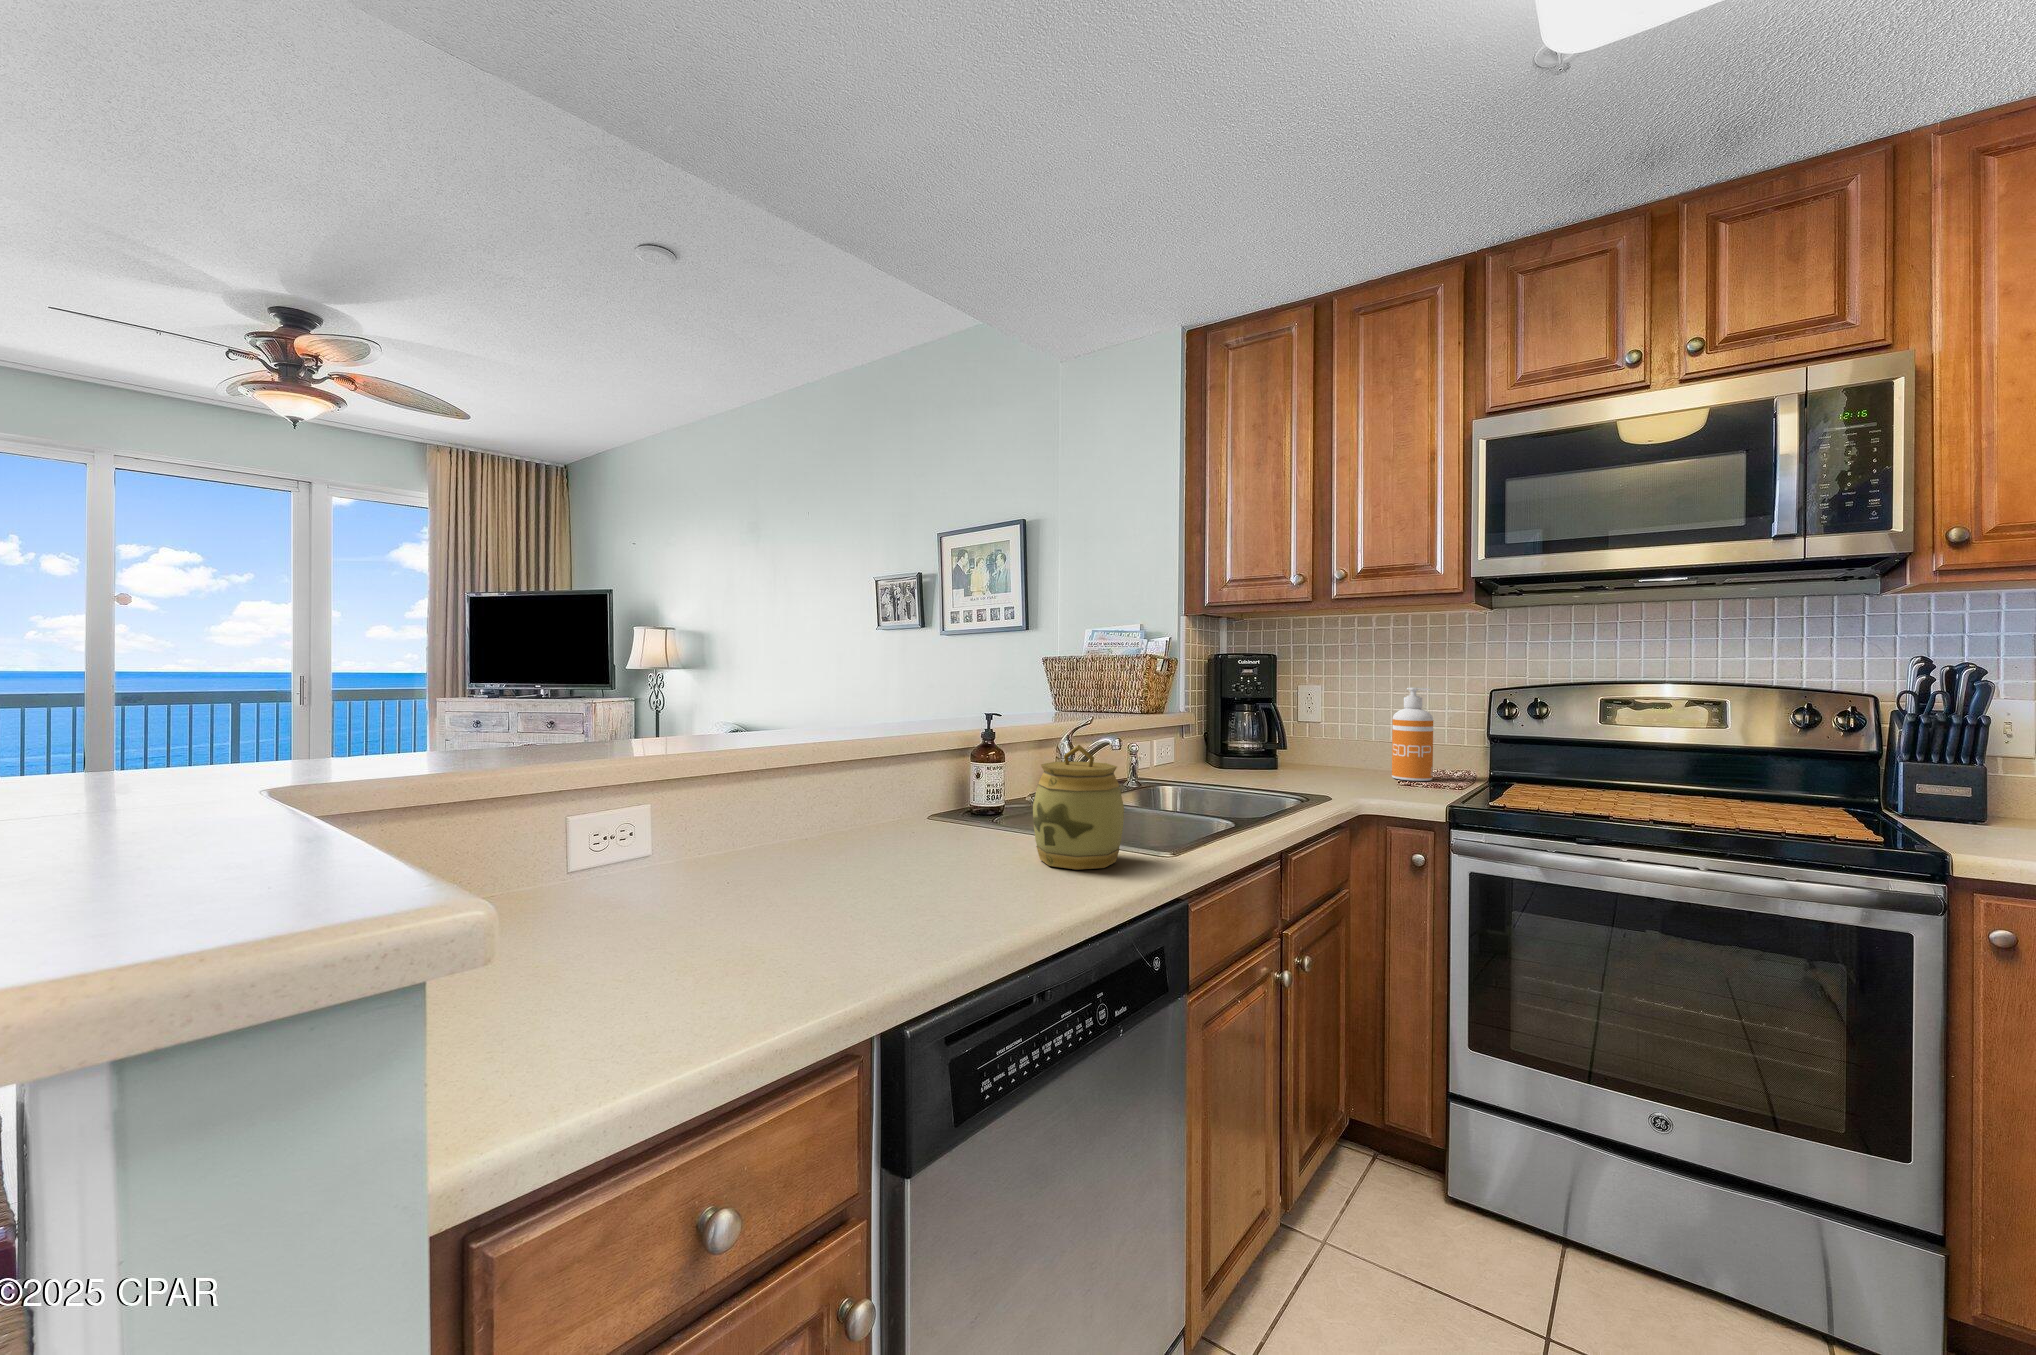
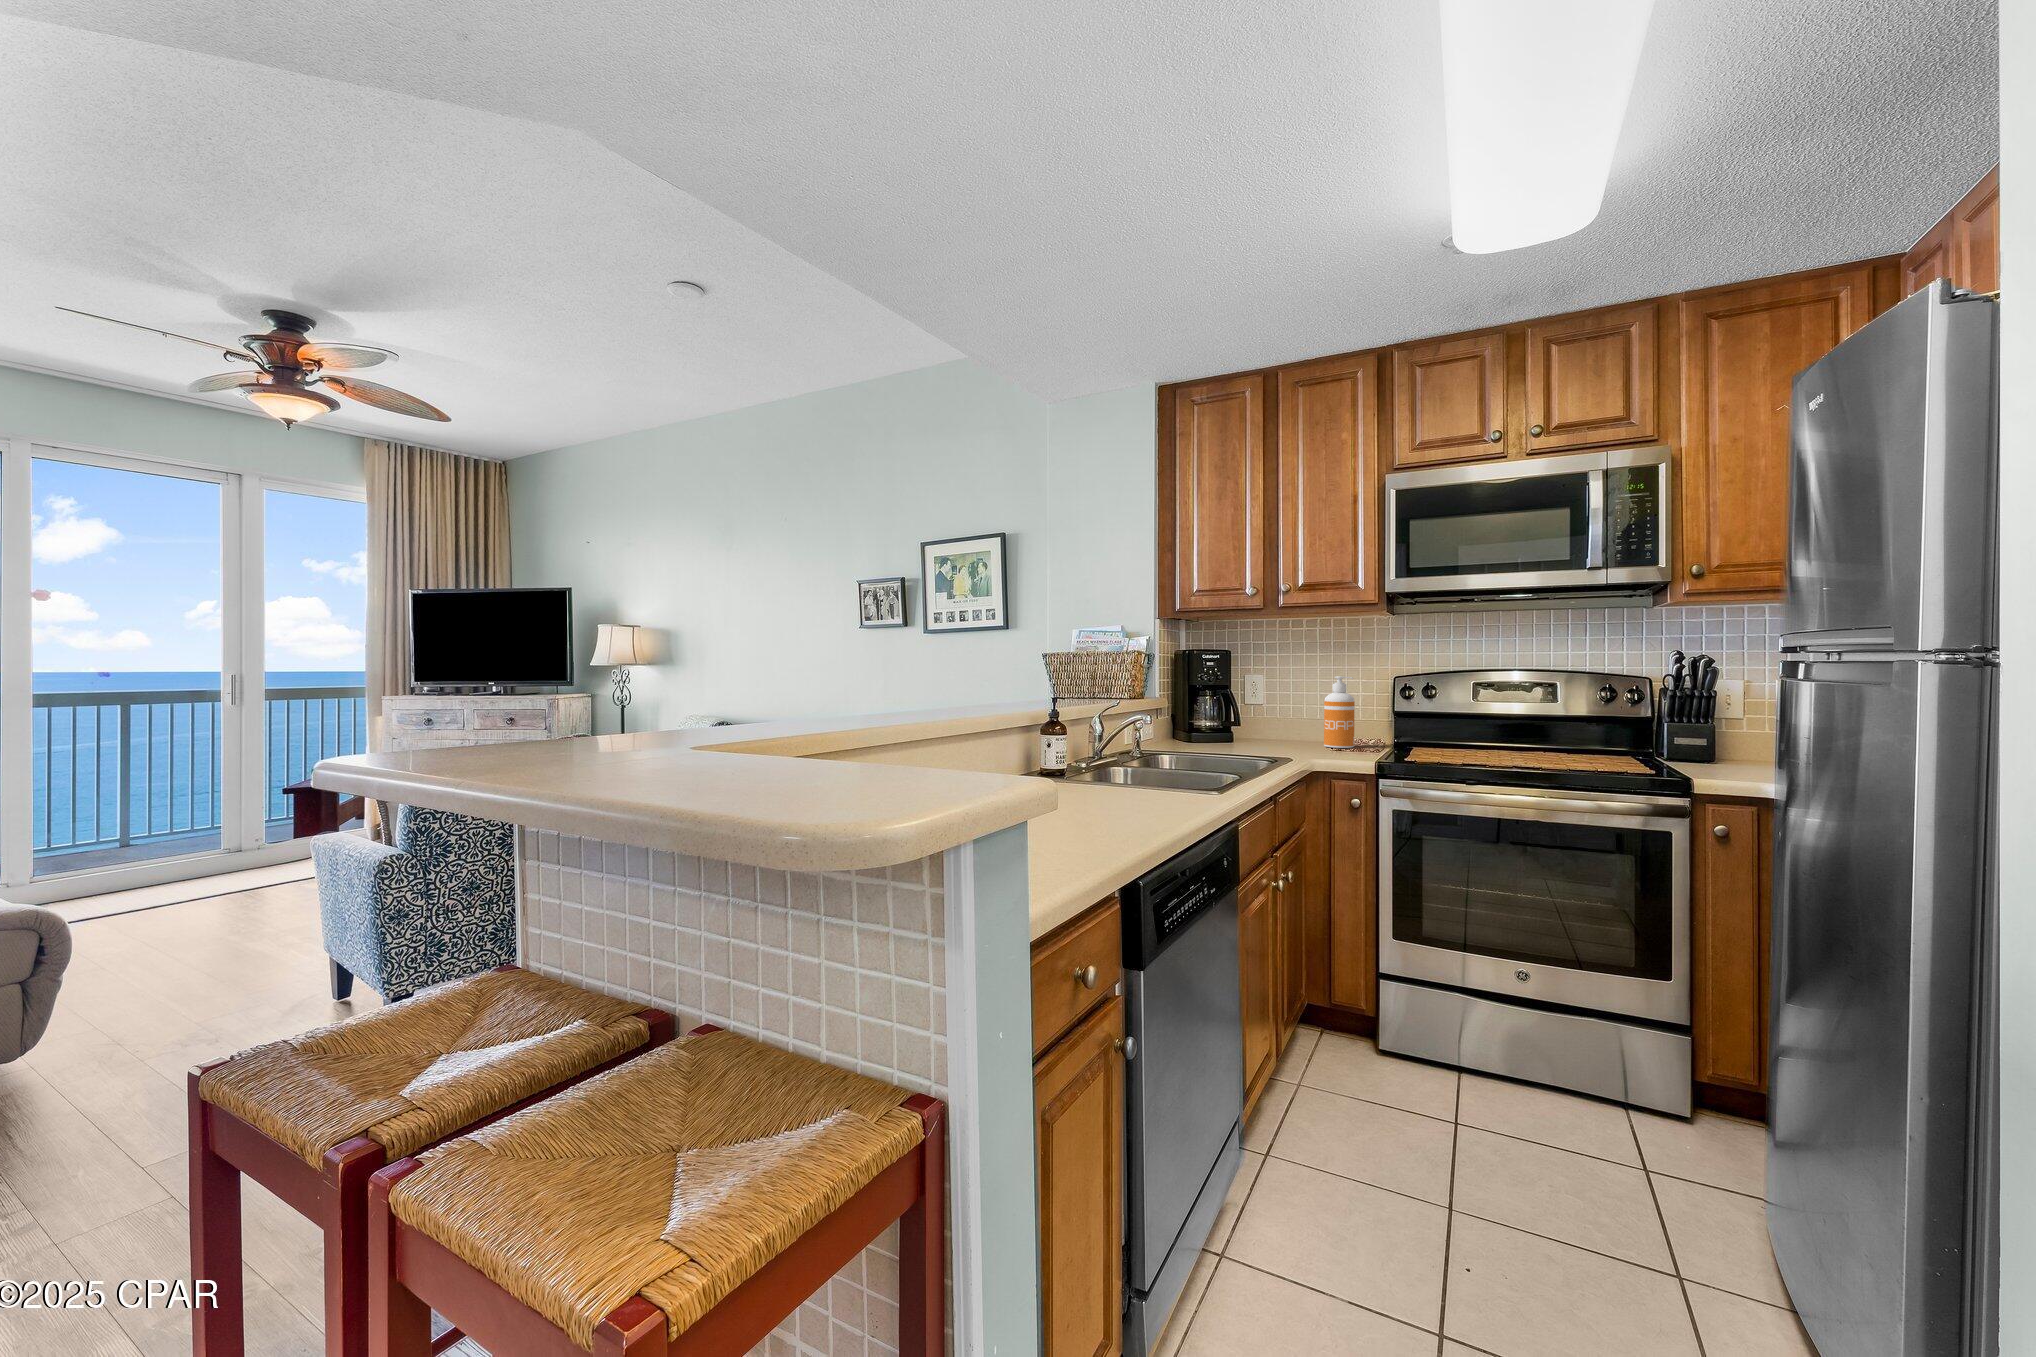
jar: present [1033,745,1124,869] -> none [1122,721,1184,806]

